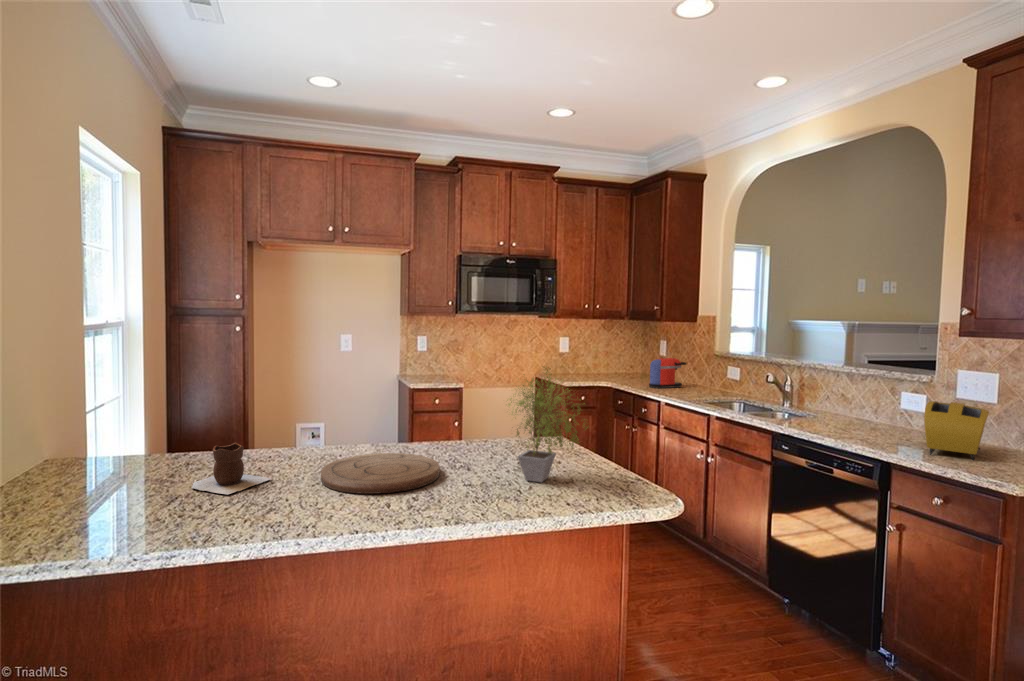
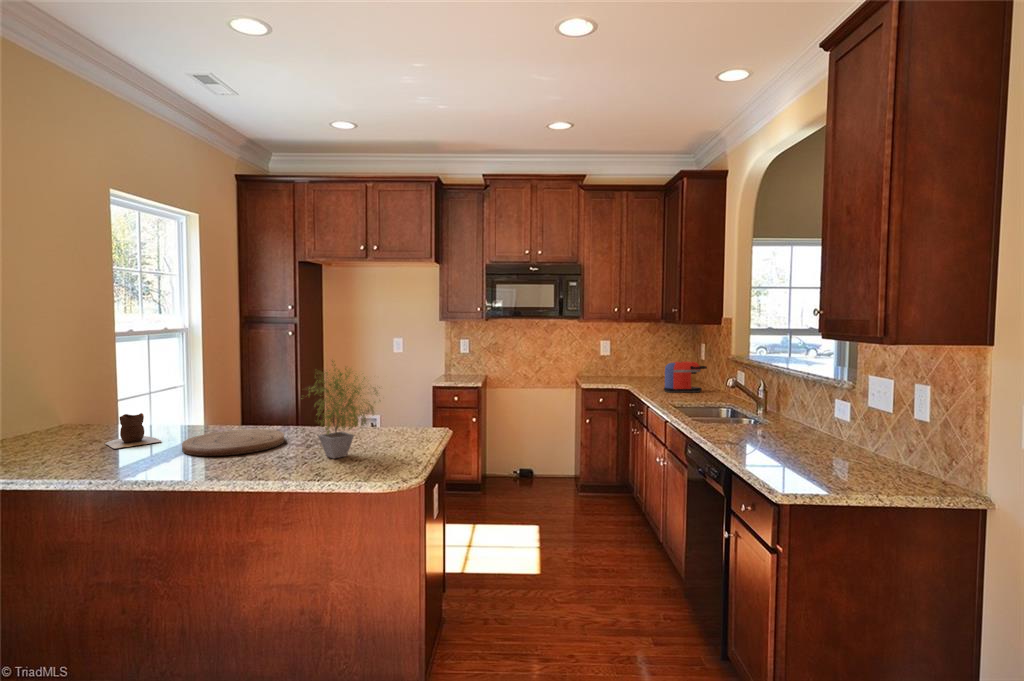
toaster: present [924,401,989,460] -> none [800,409,893,478]

